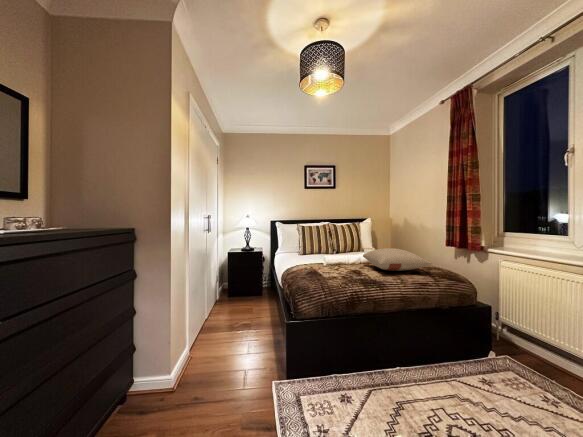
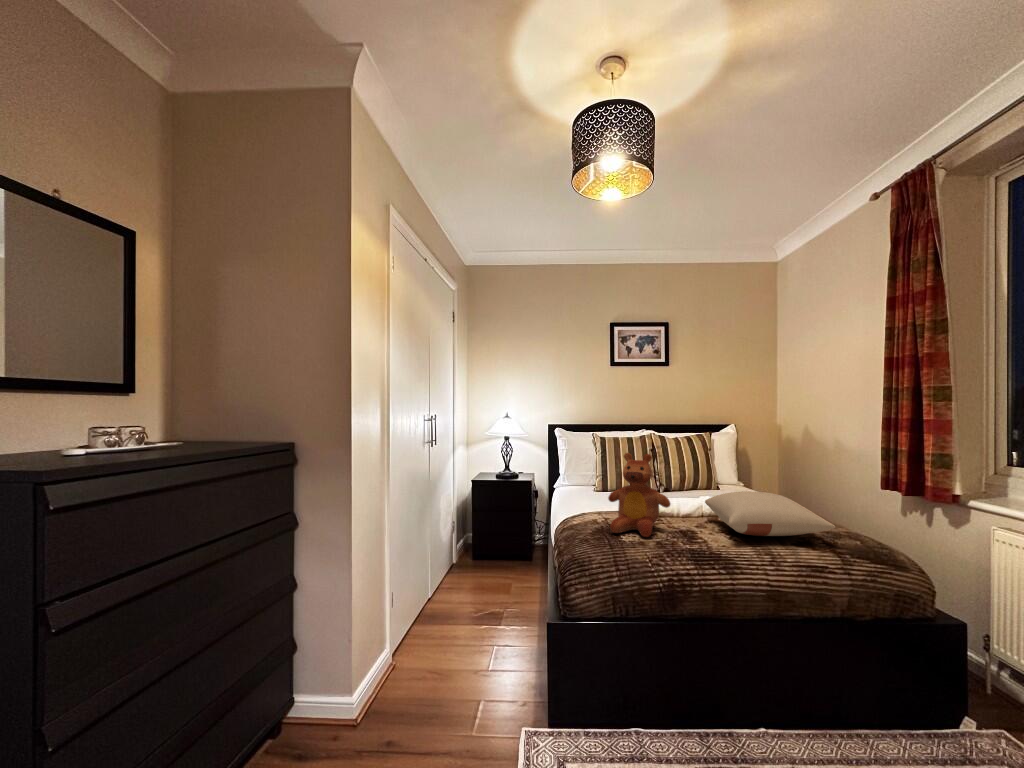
teddy bear: none [312,229,347,274] -> present [608,453,670,537]

